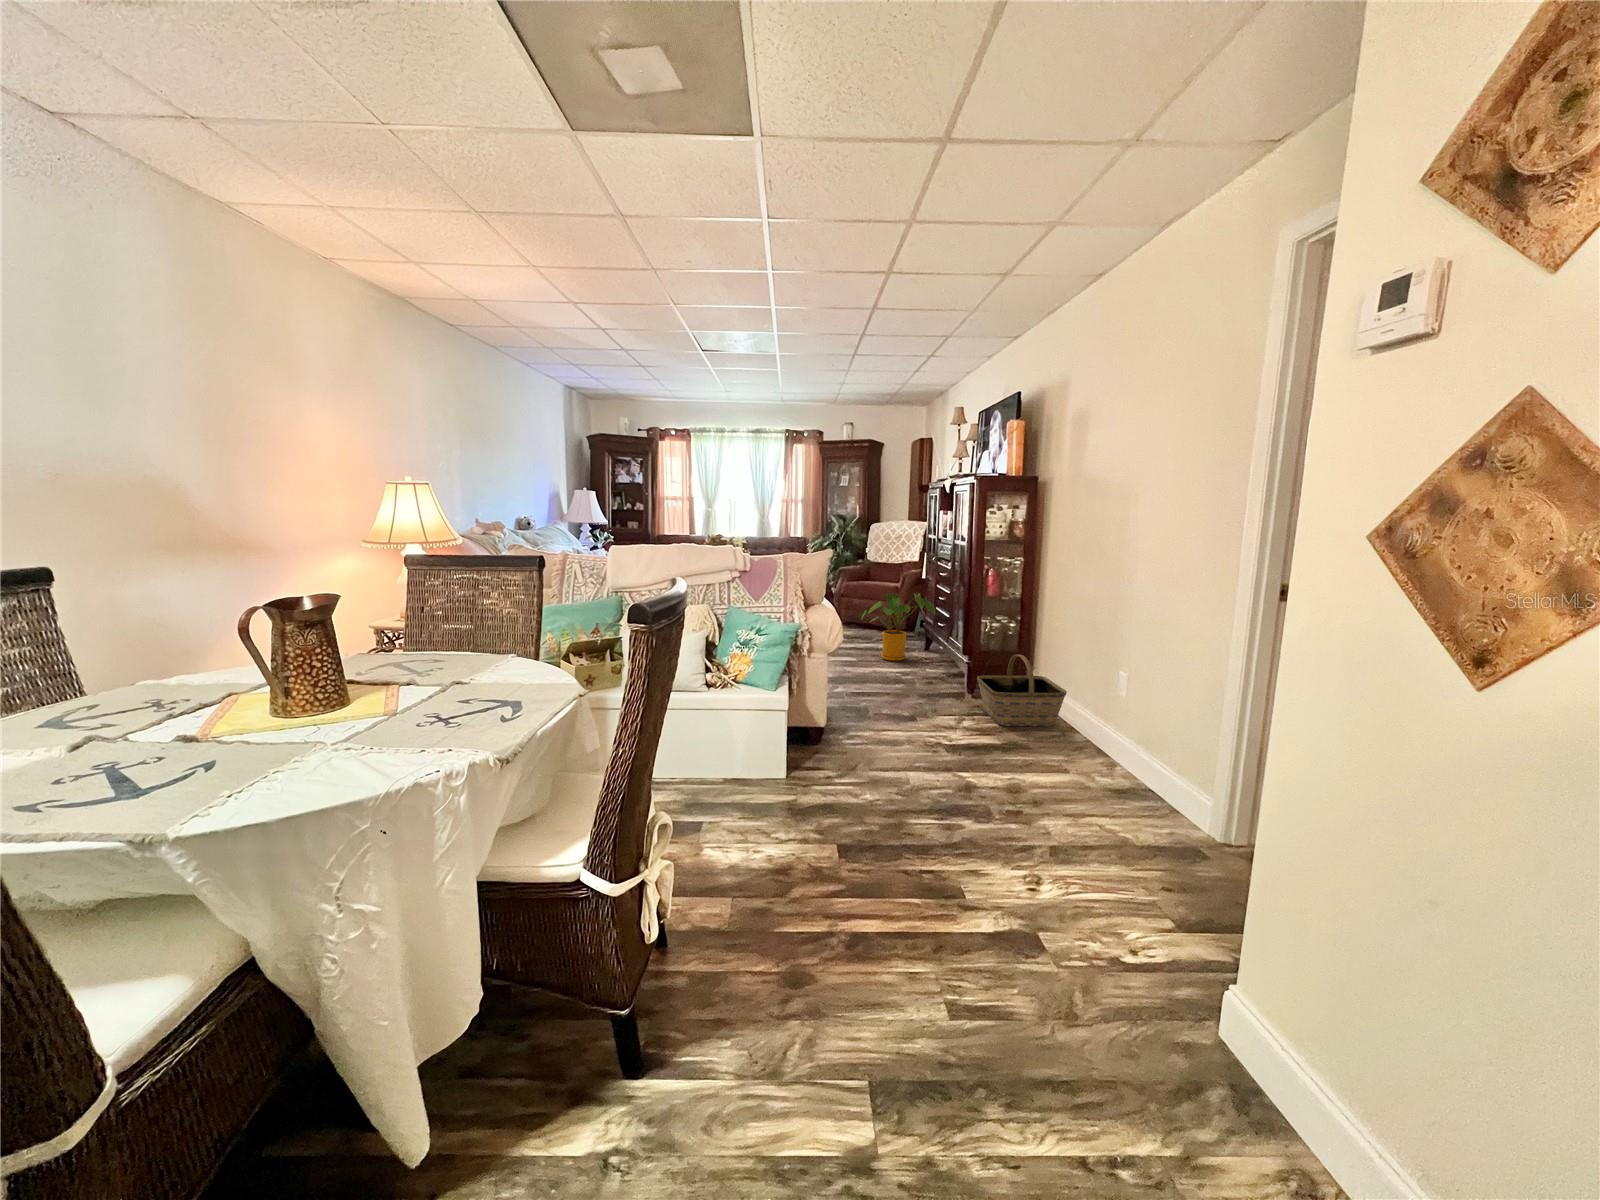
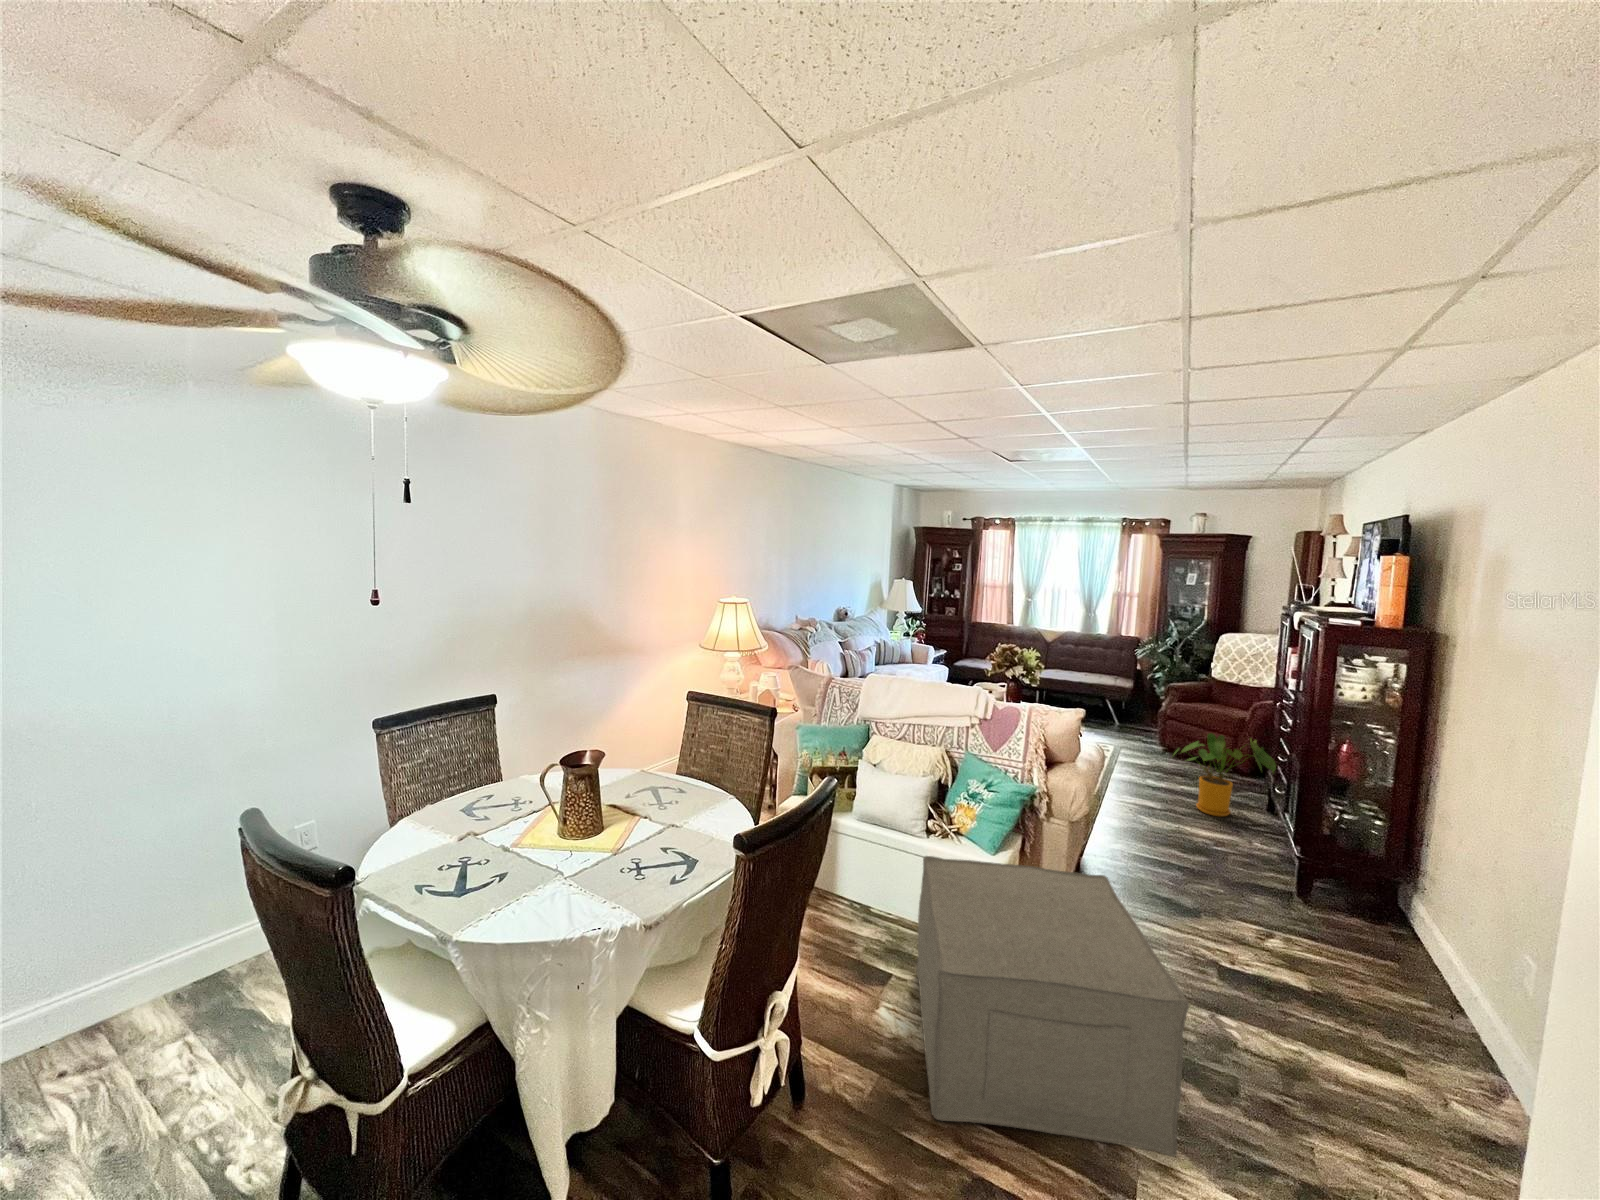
basket: present [977,655,1067,726] -> none [1300,869,1443,987]
ottoman: none [720,680,980,908] -> present [916,856,1189,1156]

